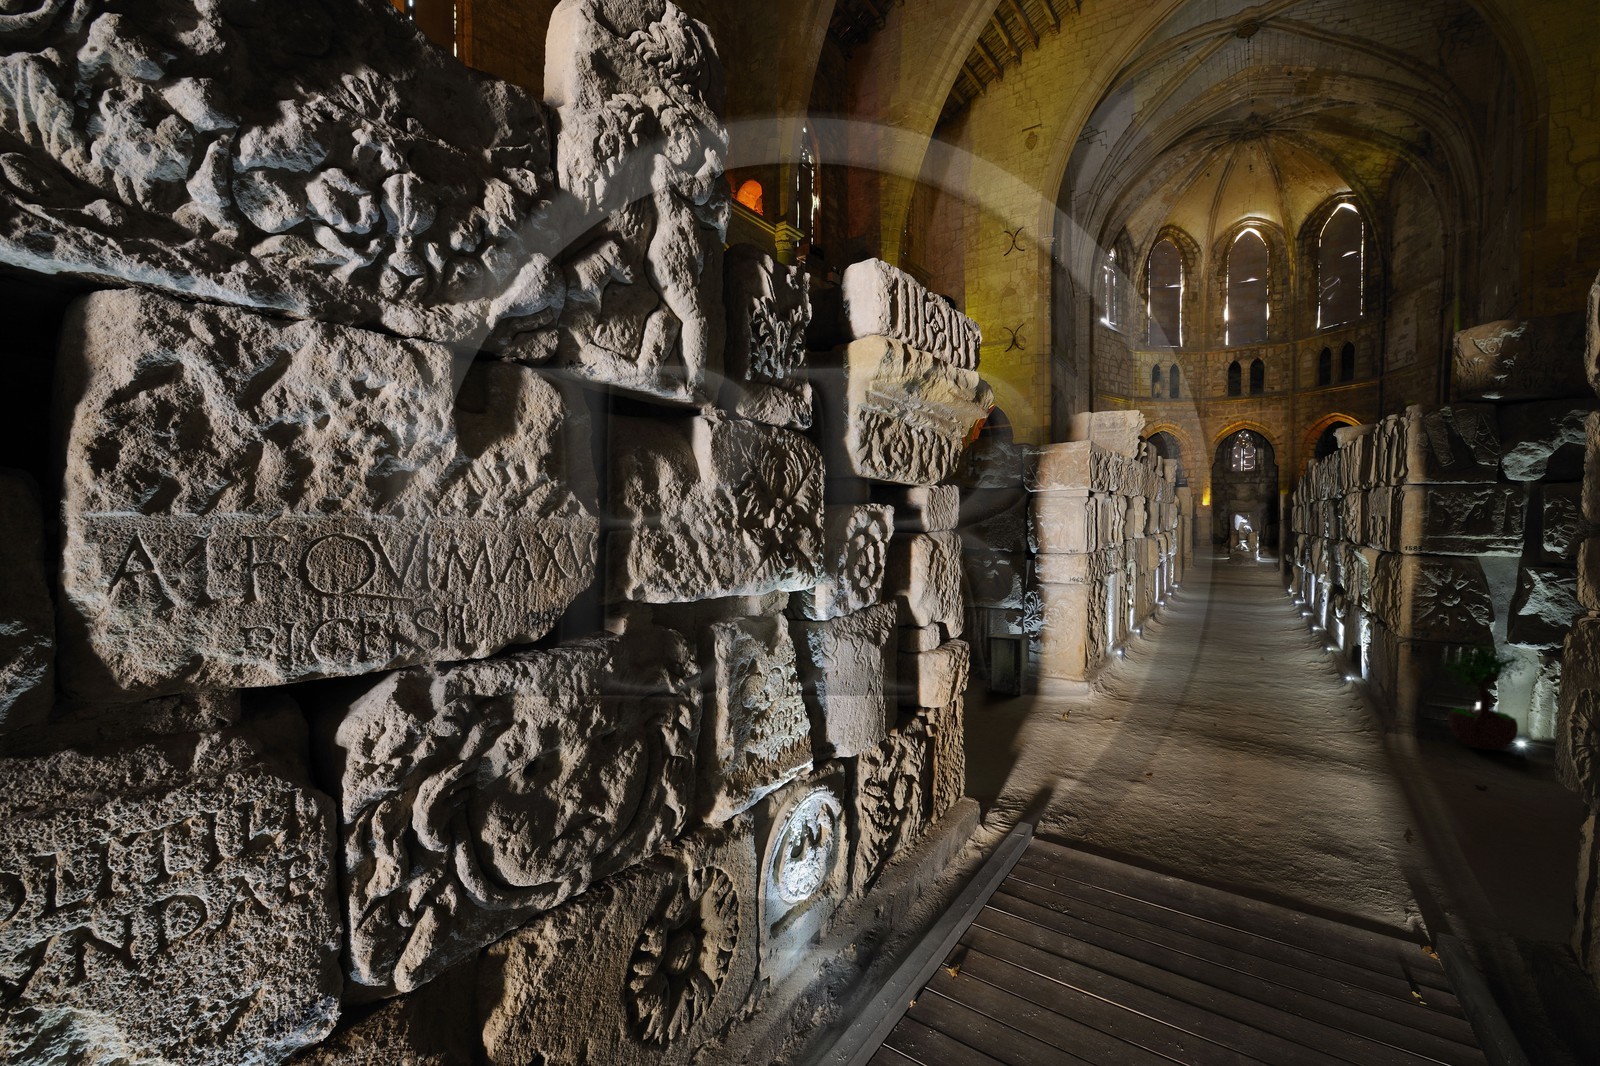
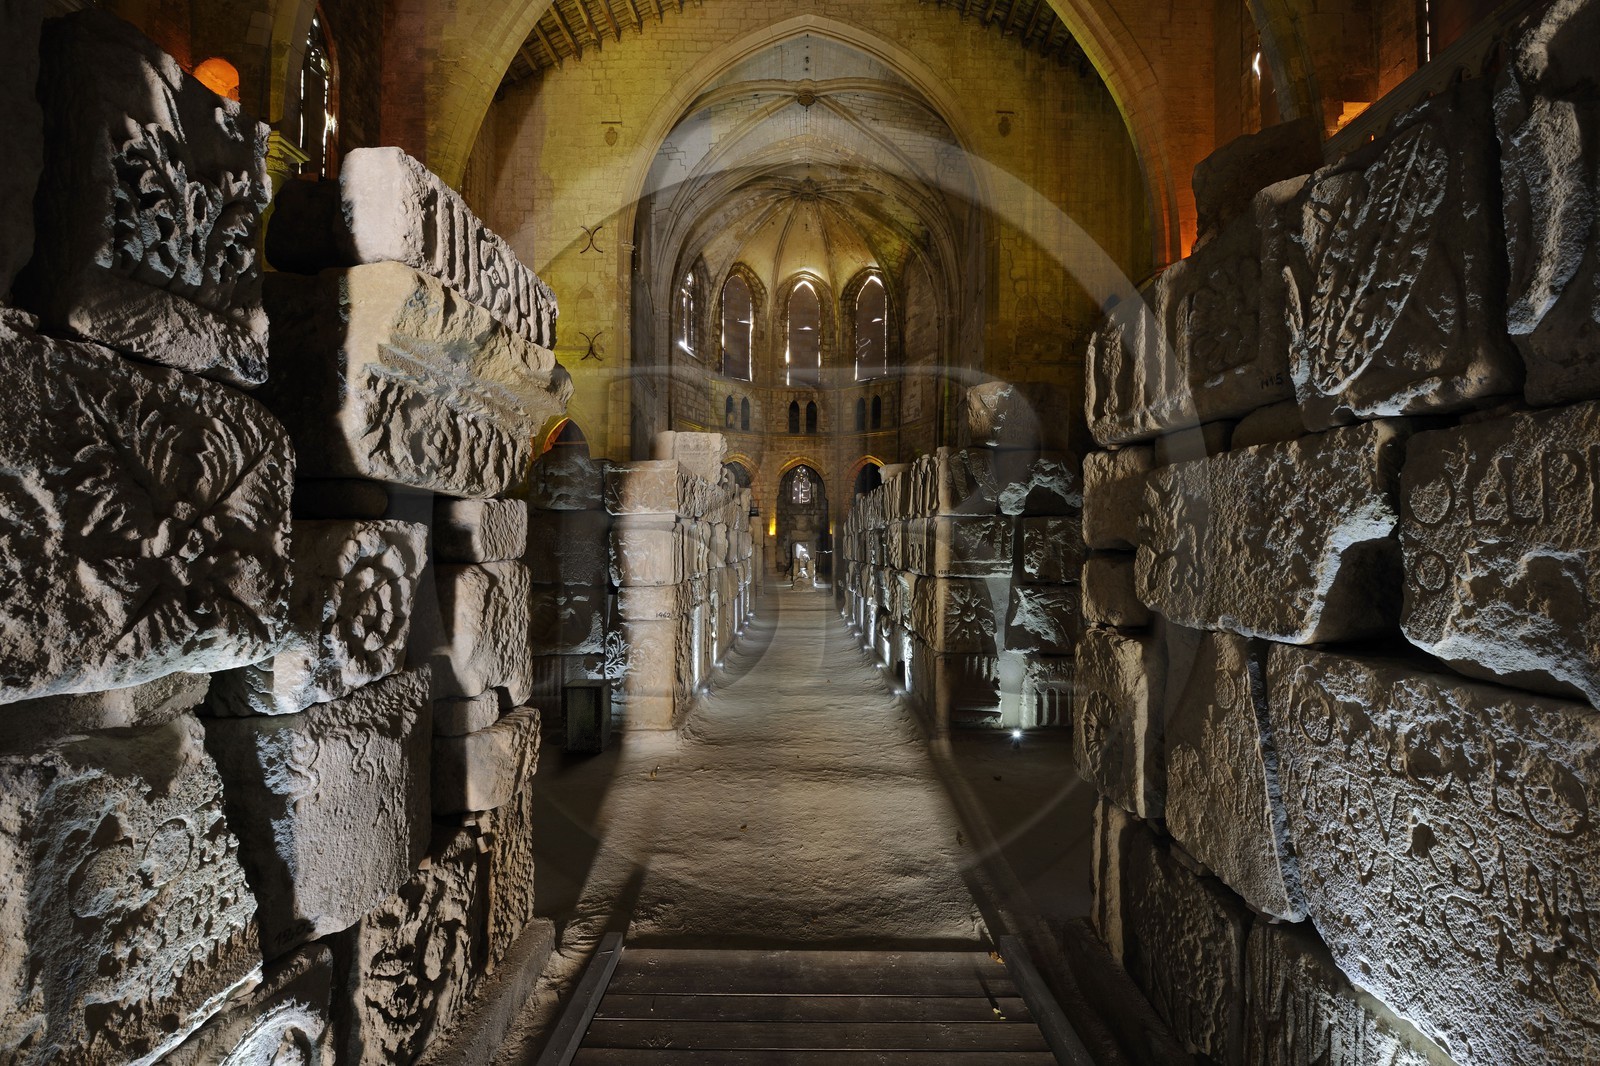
potted tree: present [1443,642,1531,750] -> none [965,646,1026,746]

